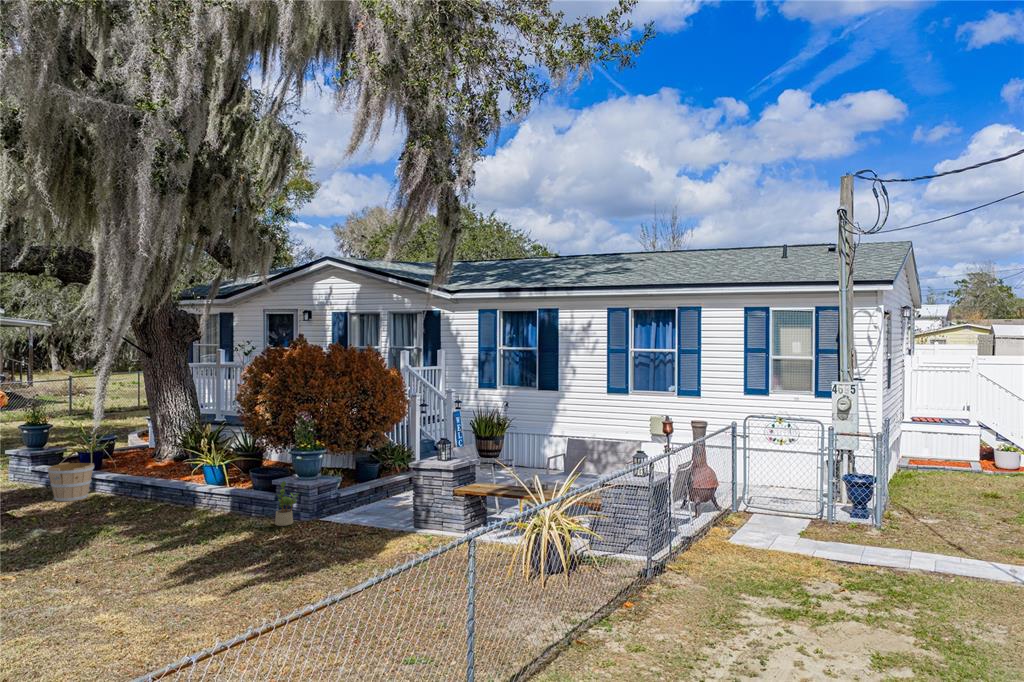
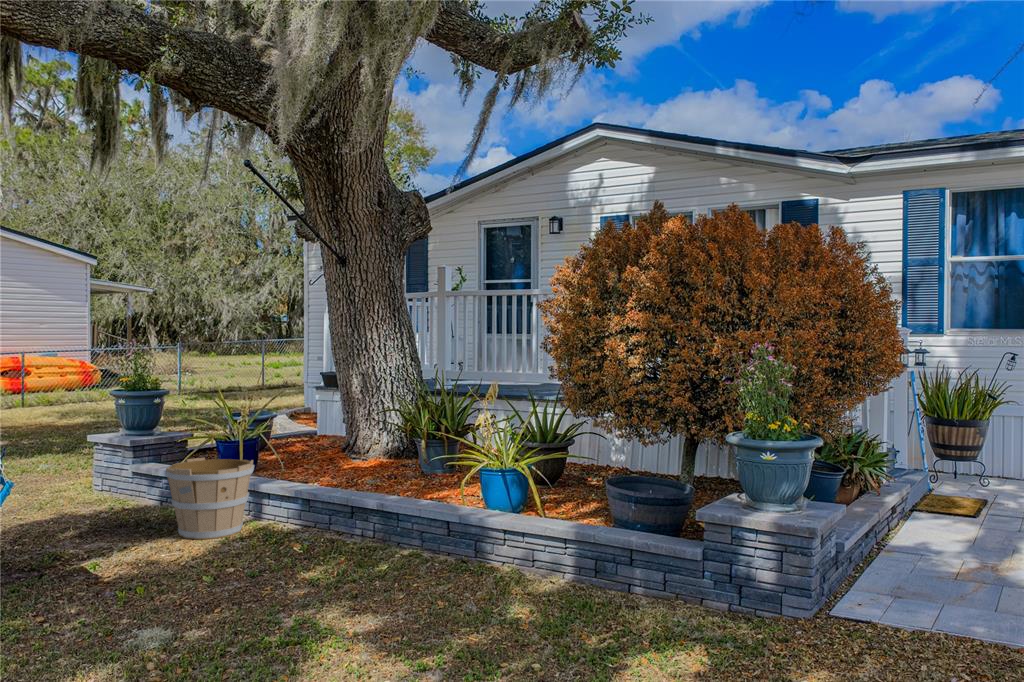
potted plant: present [275,481,298,526] -> none [770,516,832,644]

